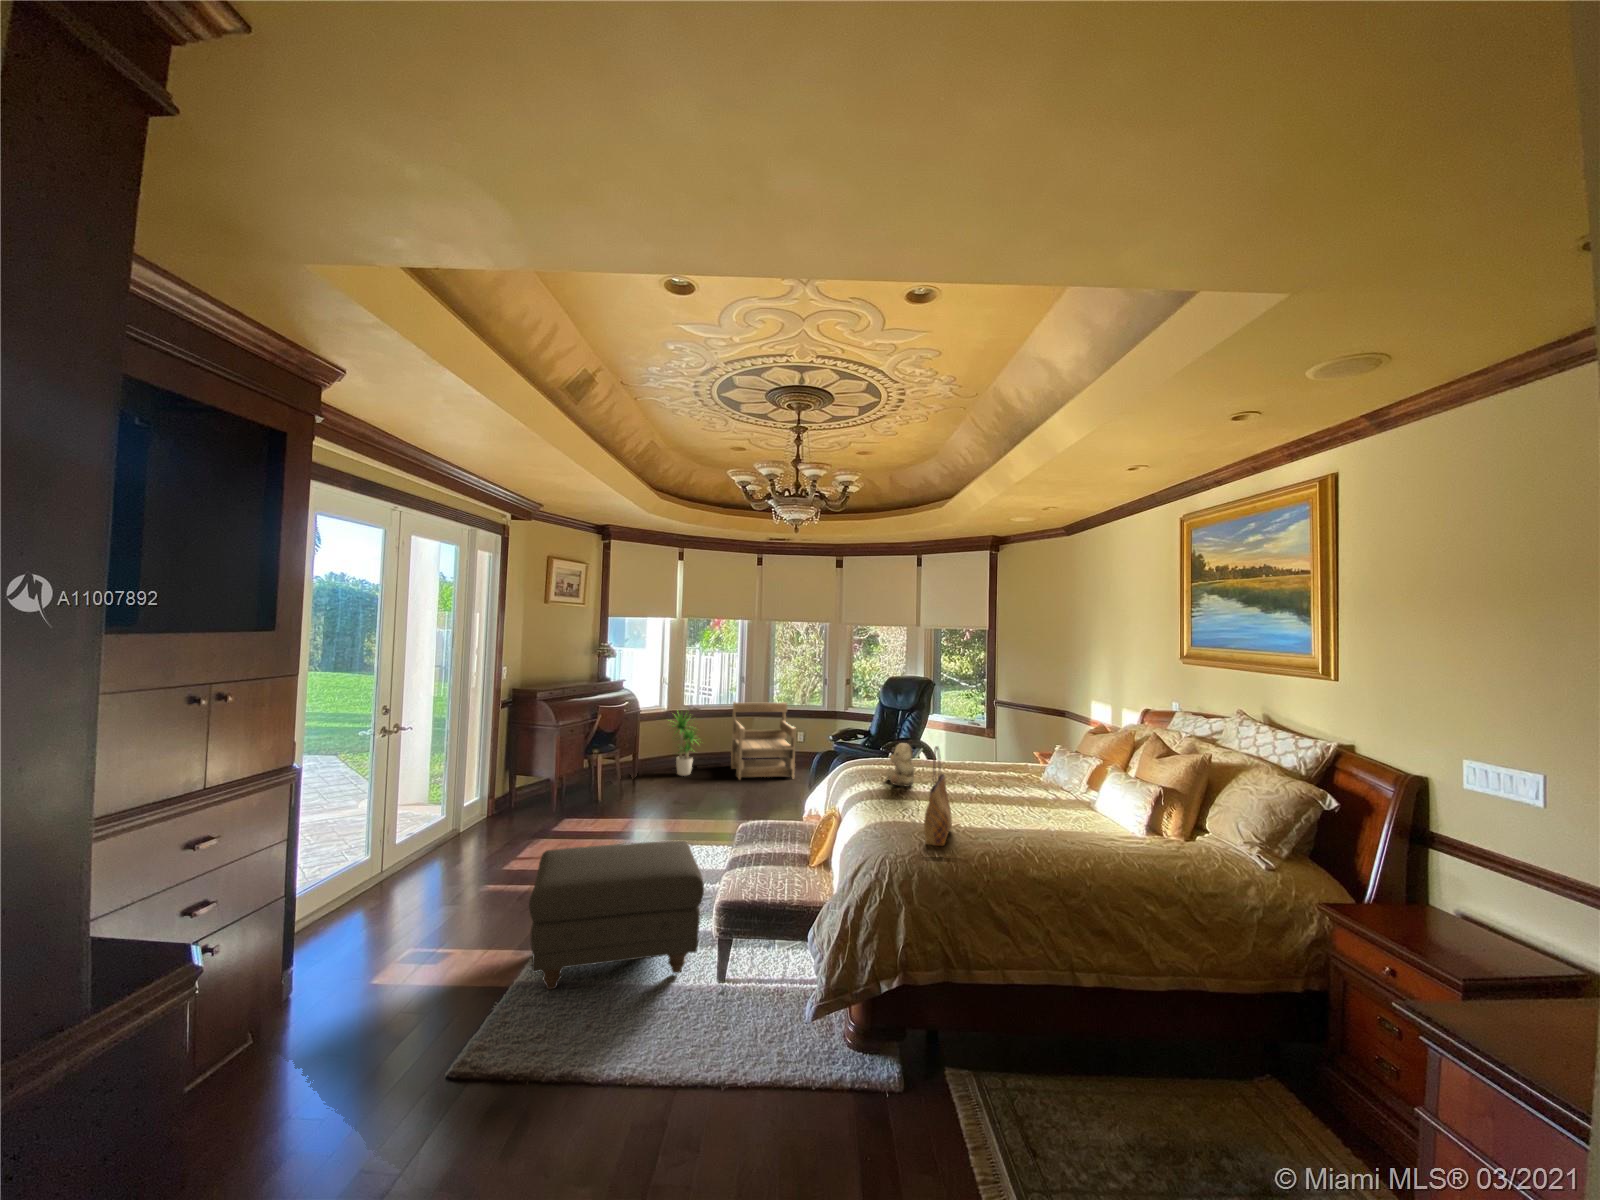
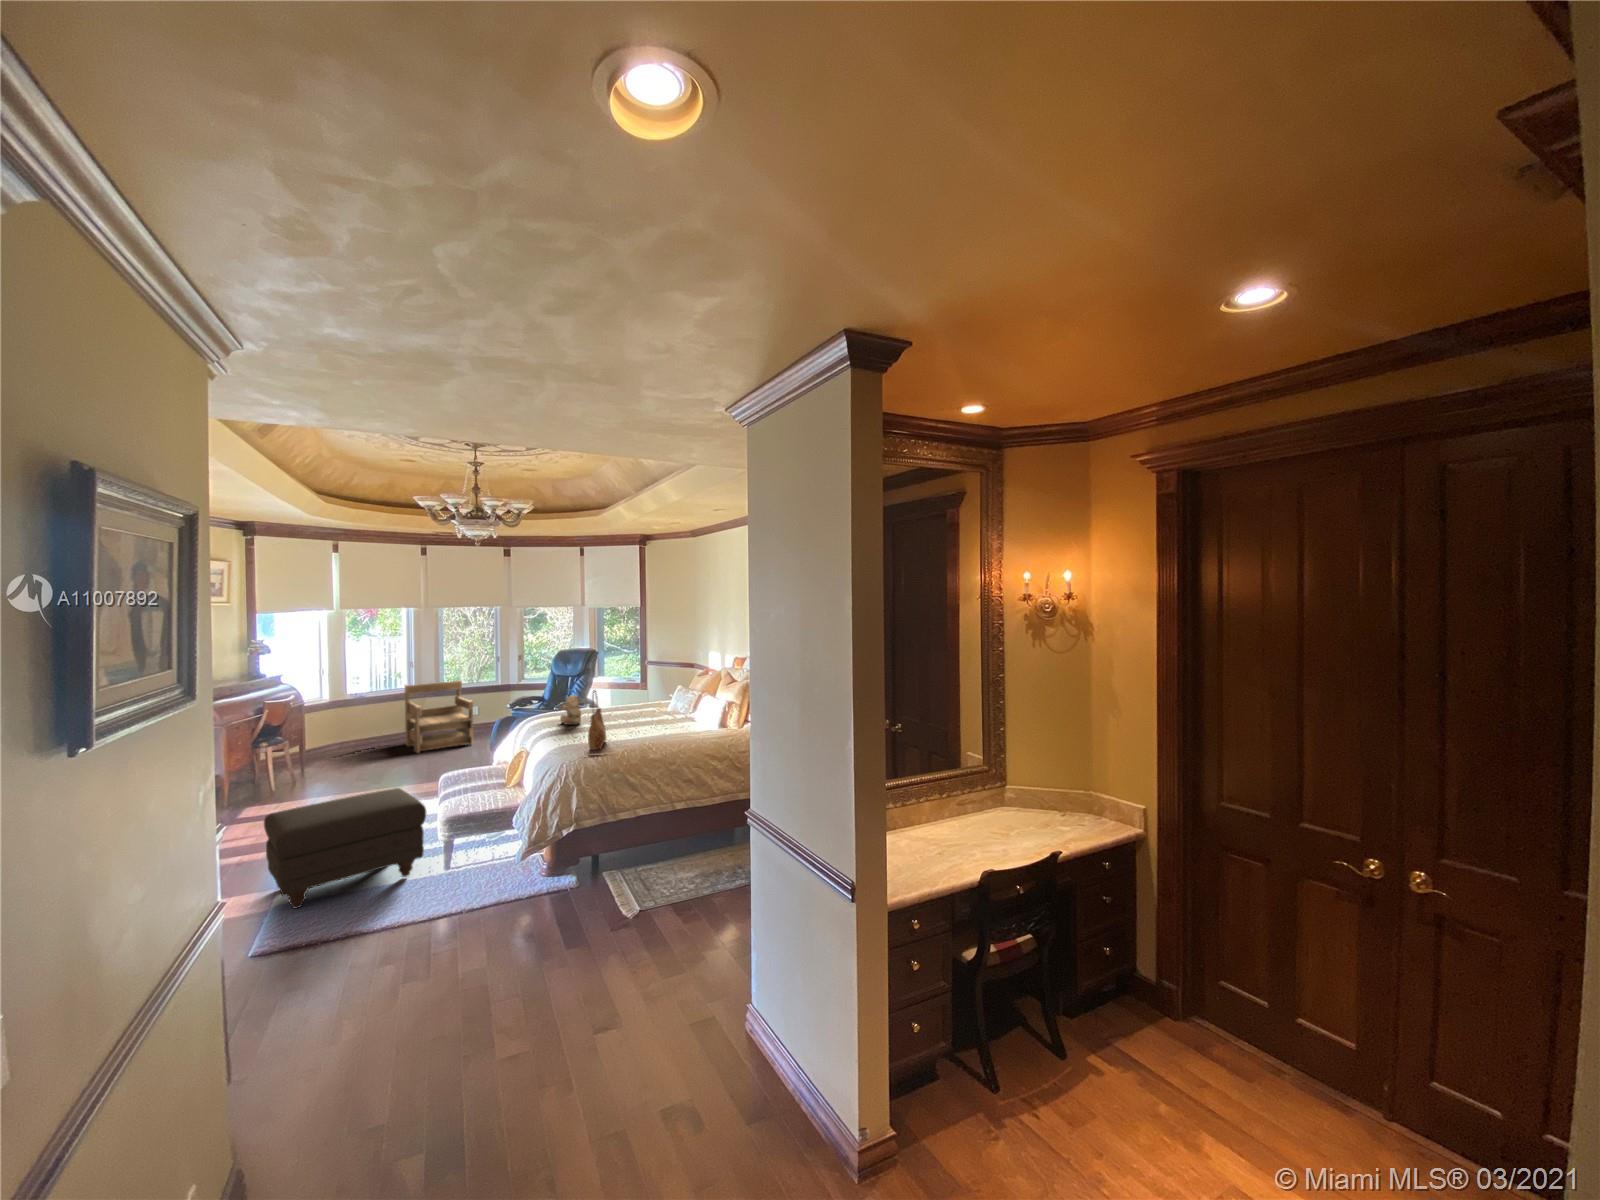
potted plant: present [668,712,696,776] -> none [330,695,379,759]

